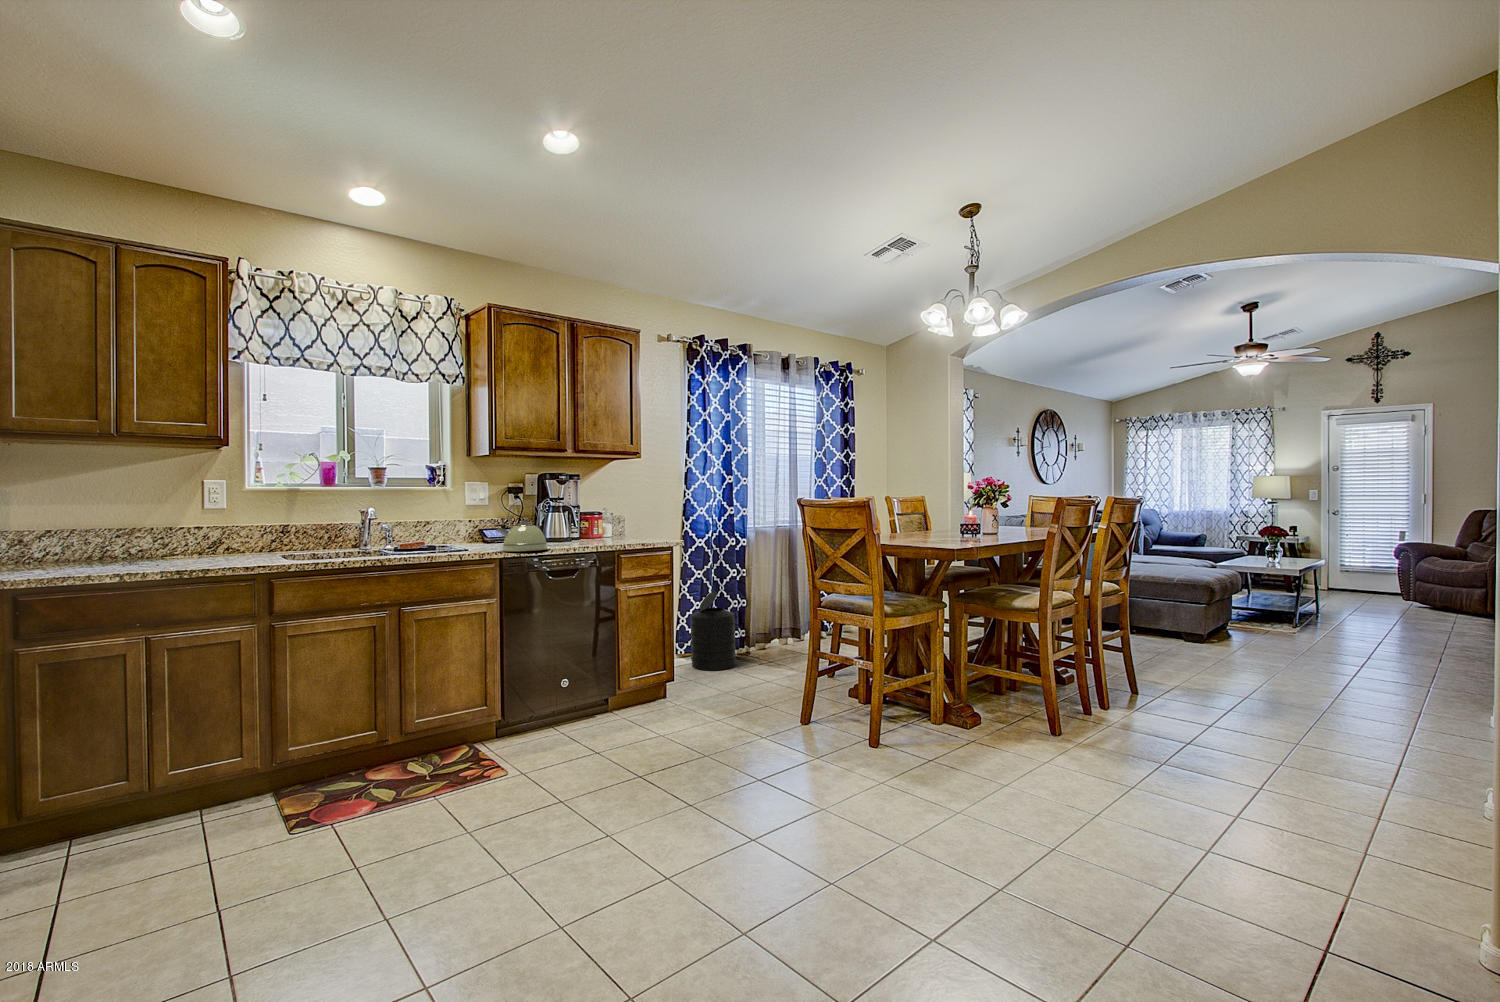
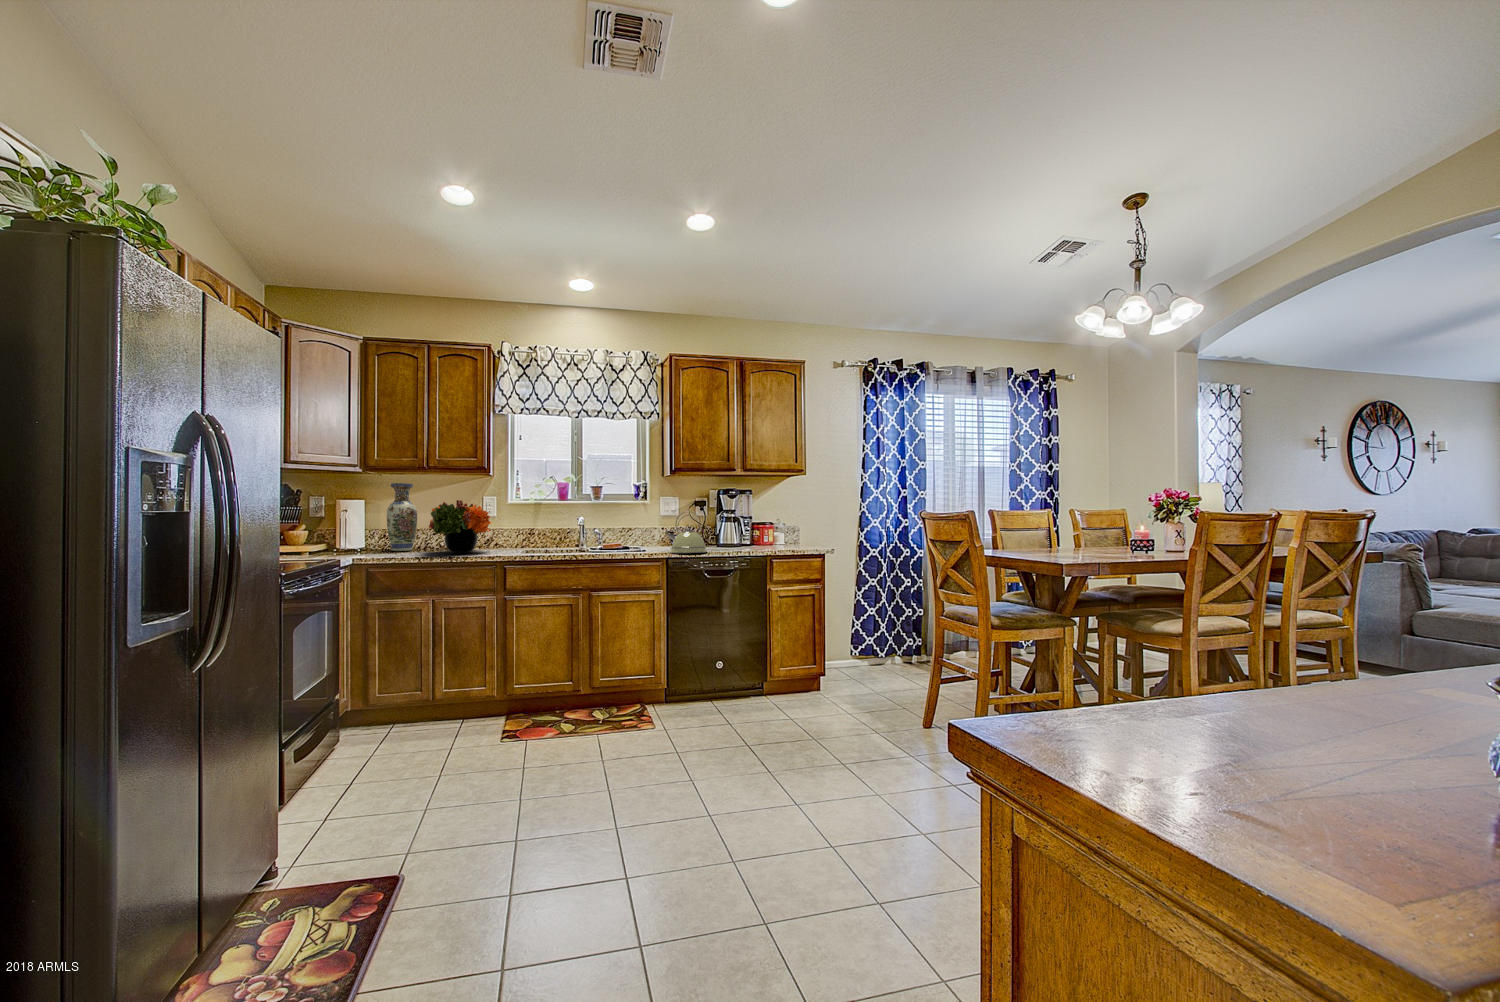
vase: none [29,458,90,564] -> present [387,483,417,551]
flower arrangement: none [119,485,235,564] -> present [429,500,492,553]
trash can: present [690,591,736,670] -> none [860,600,904,675]

